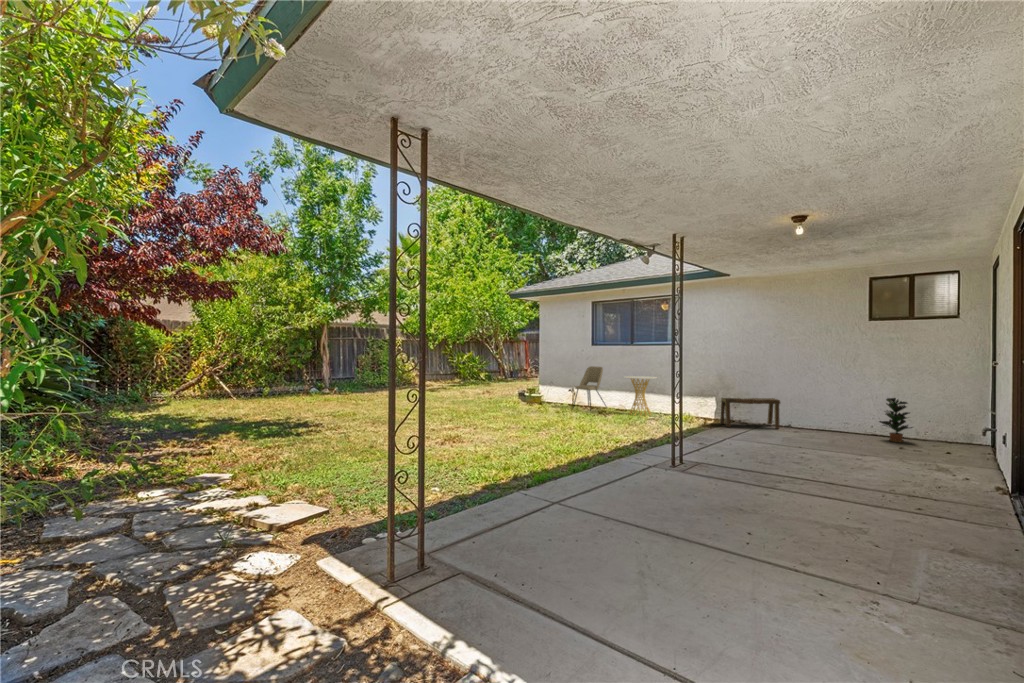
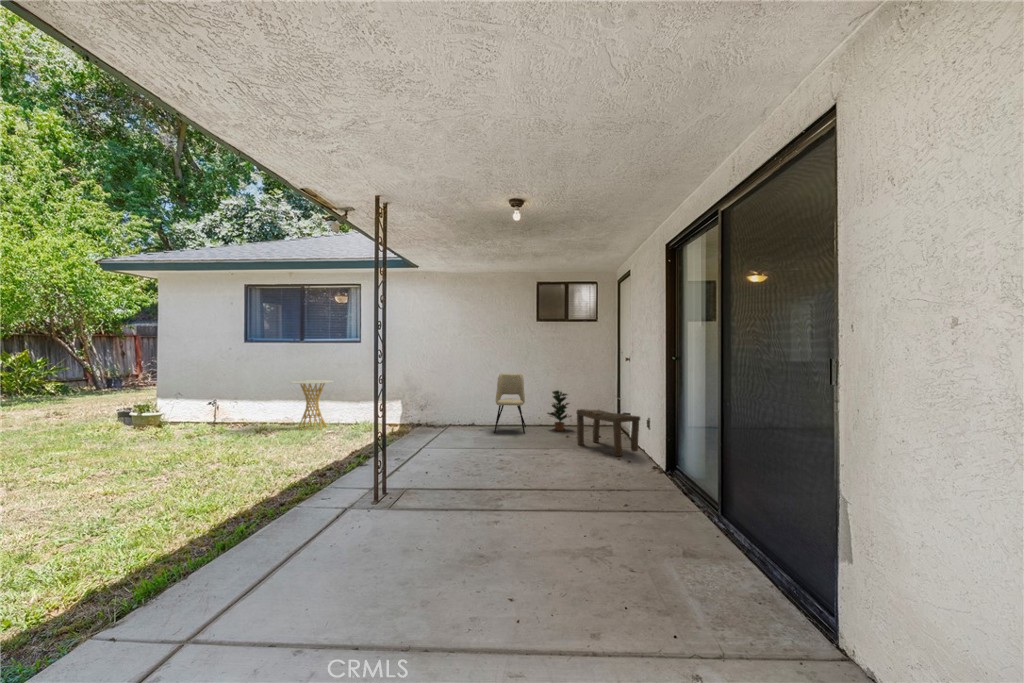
dining chair: present [573,366,606,410] -> present [494,373,526,433]
bench: present [720,398,780,429] -> present [576,409,640,457]

